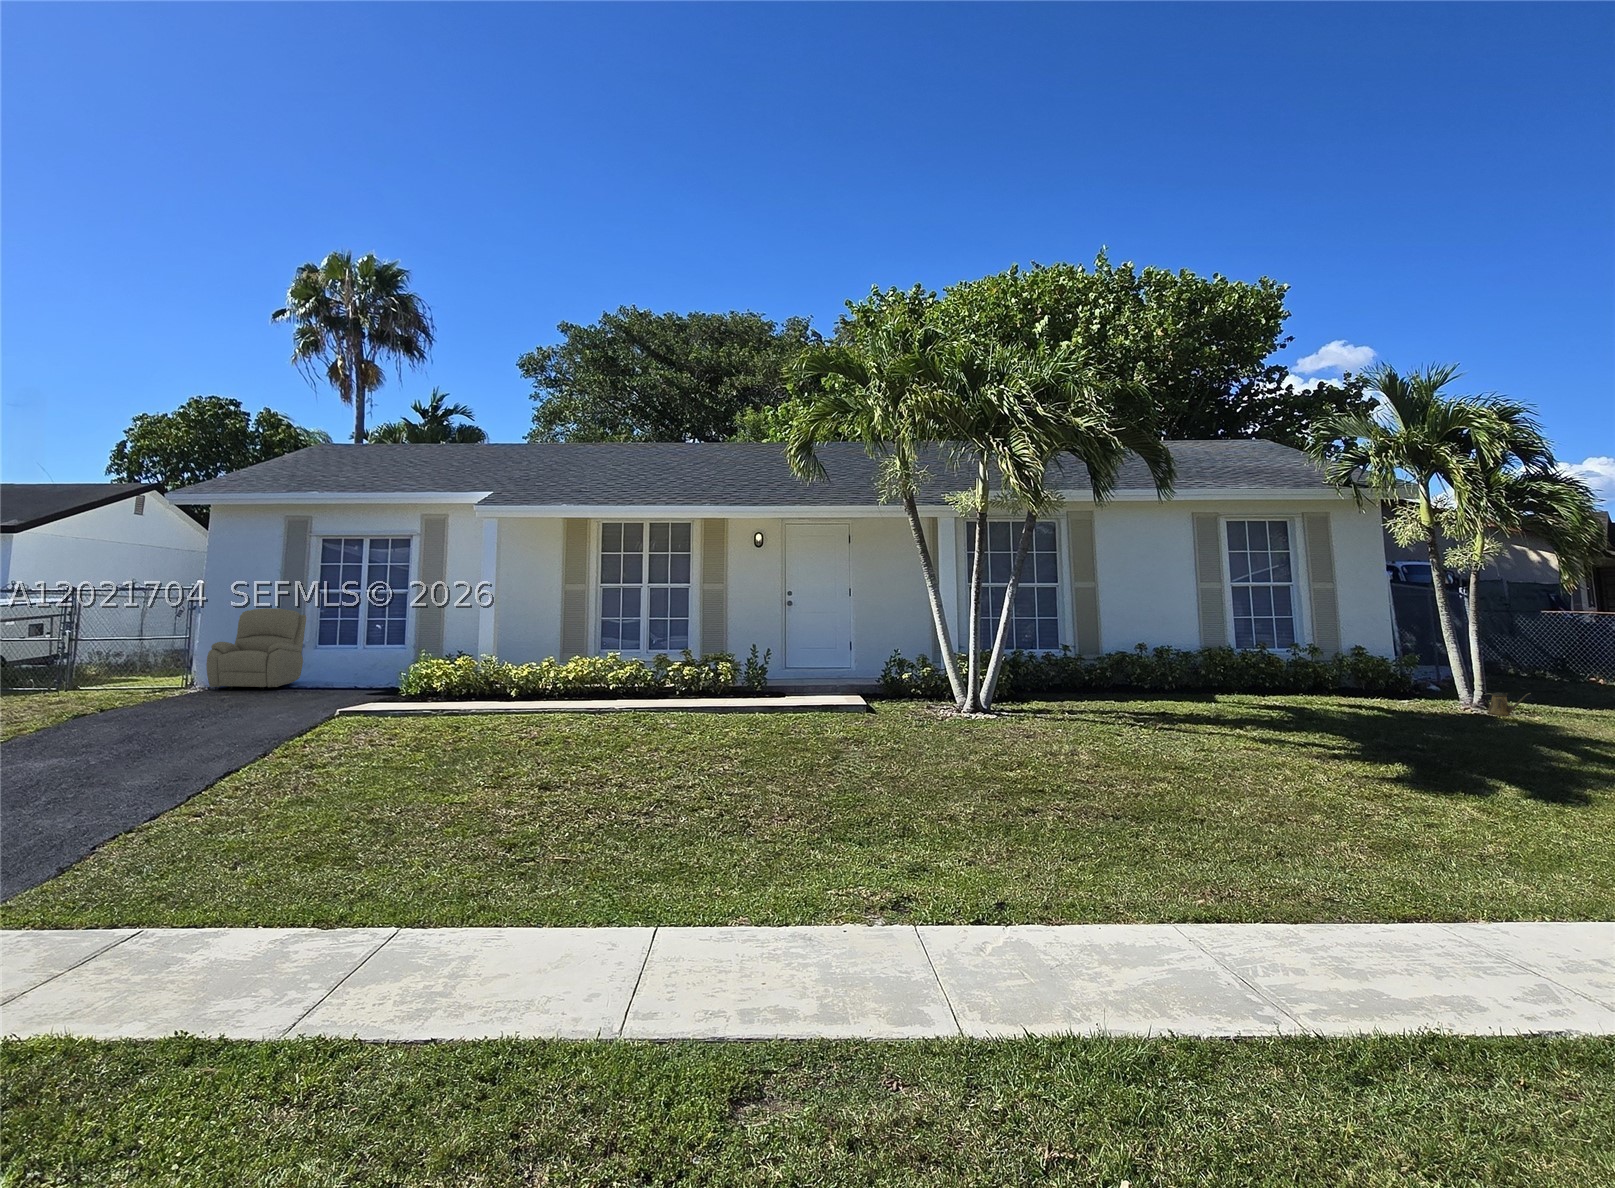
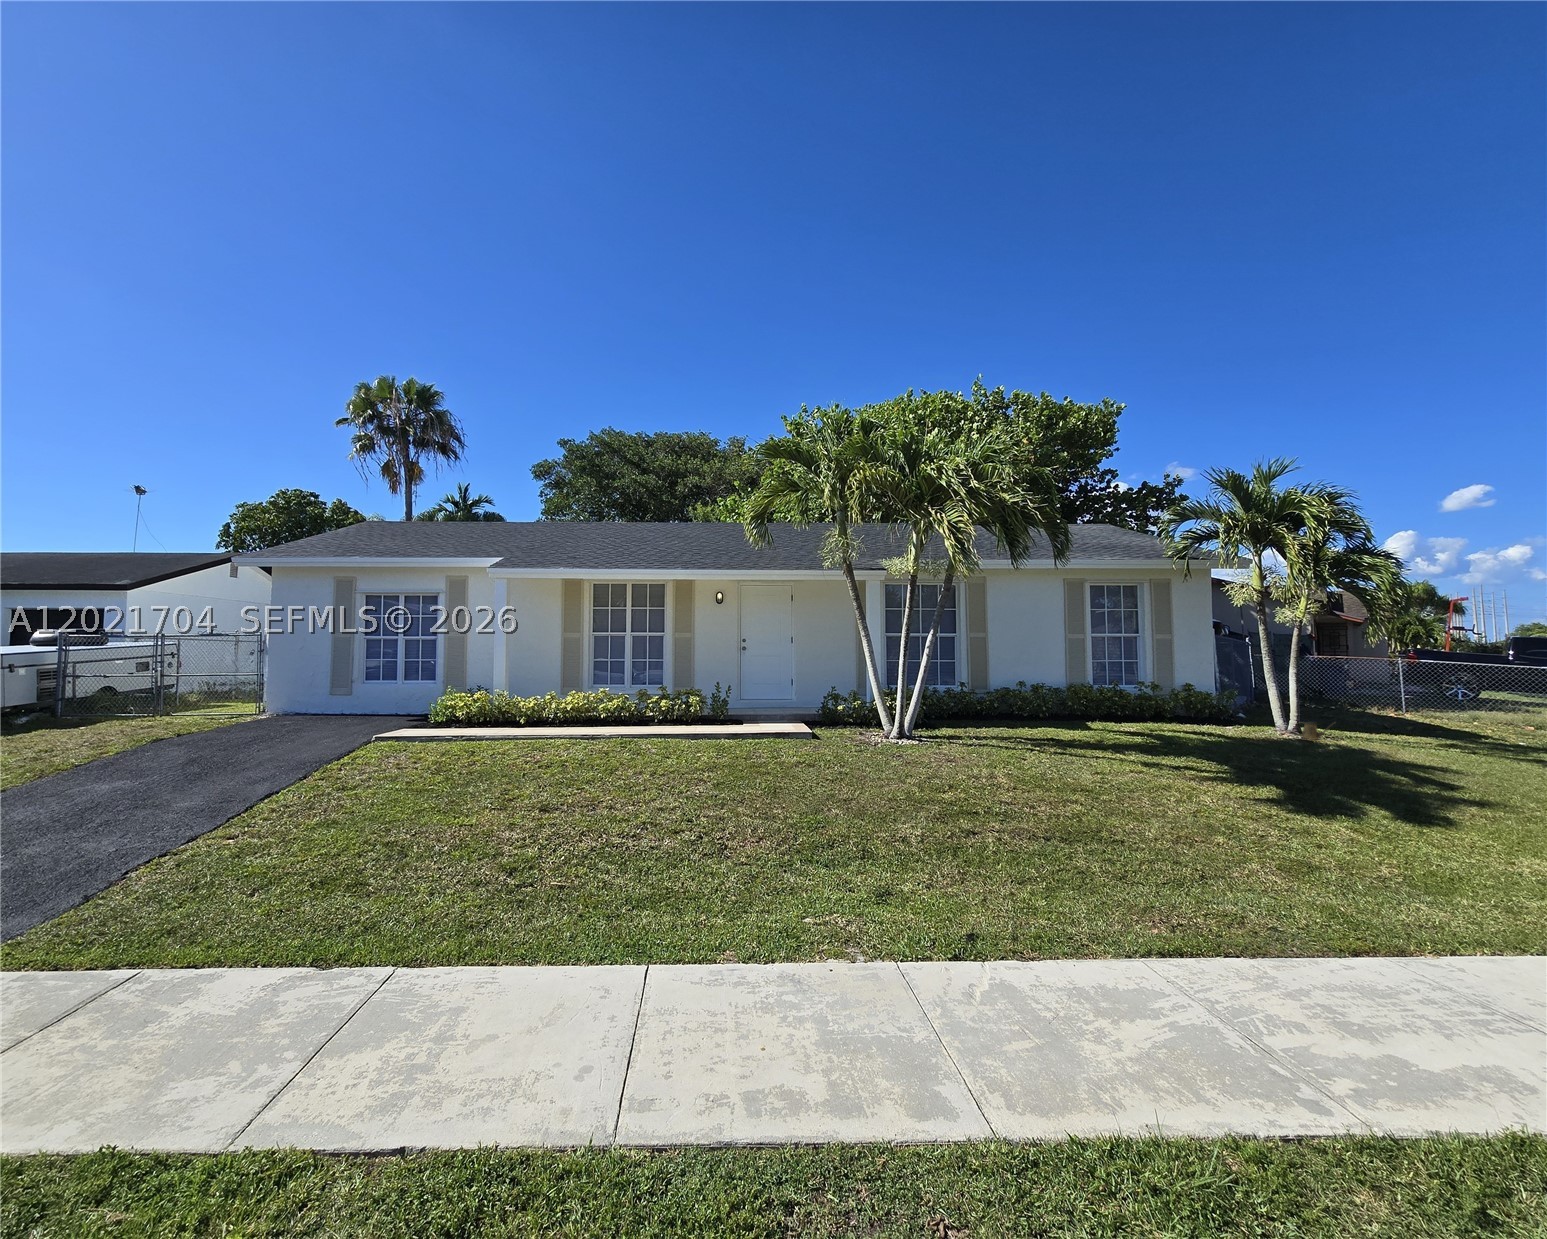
chair: present [206,608,306,690] -> none [265,650,352,718]

